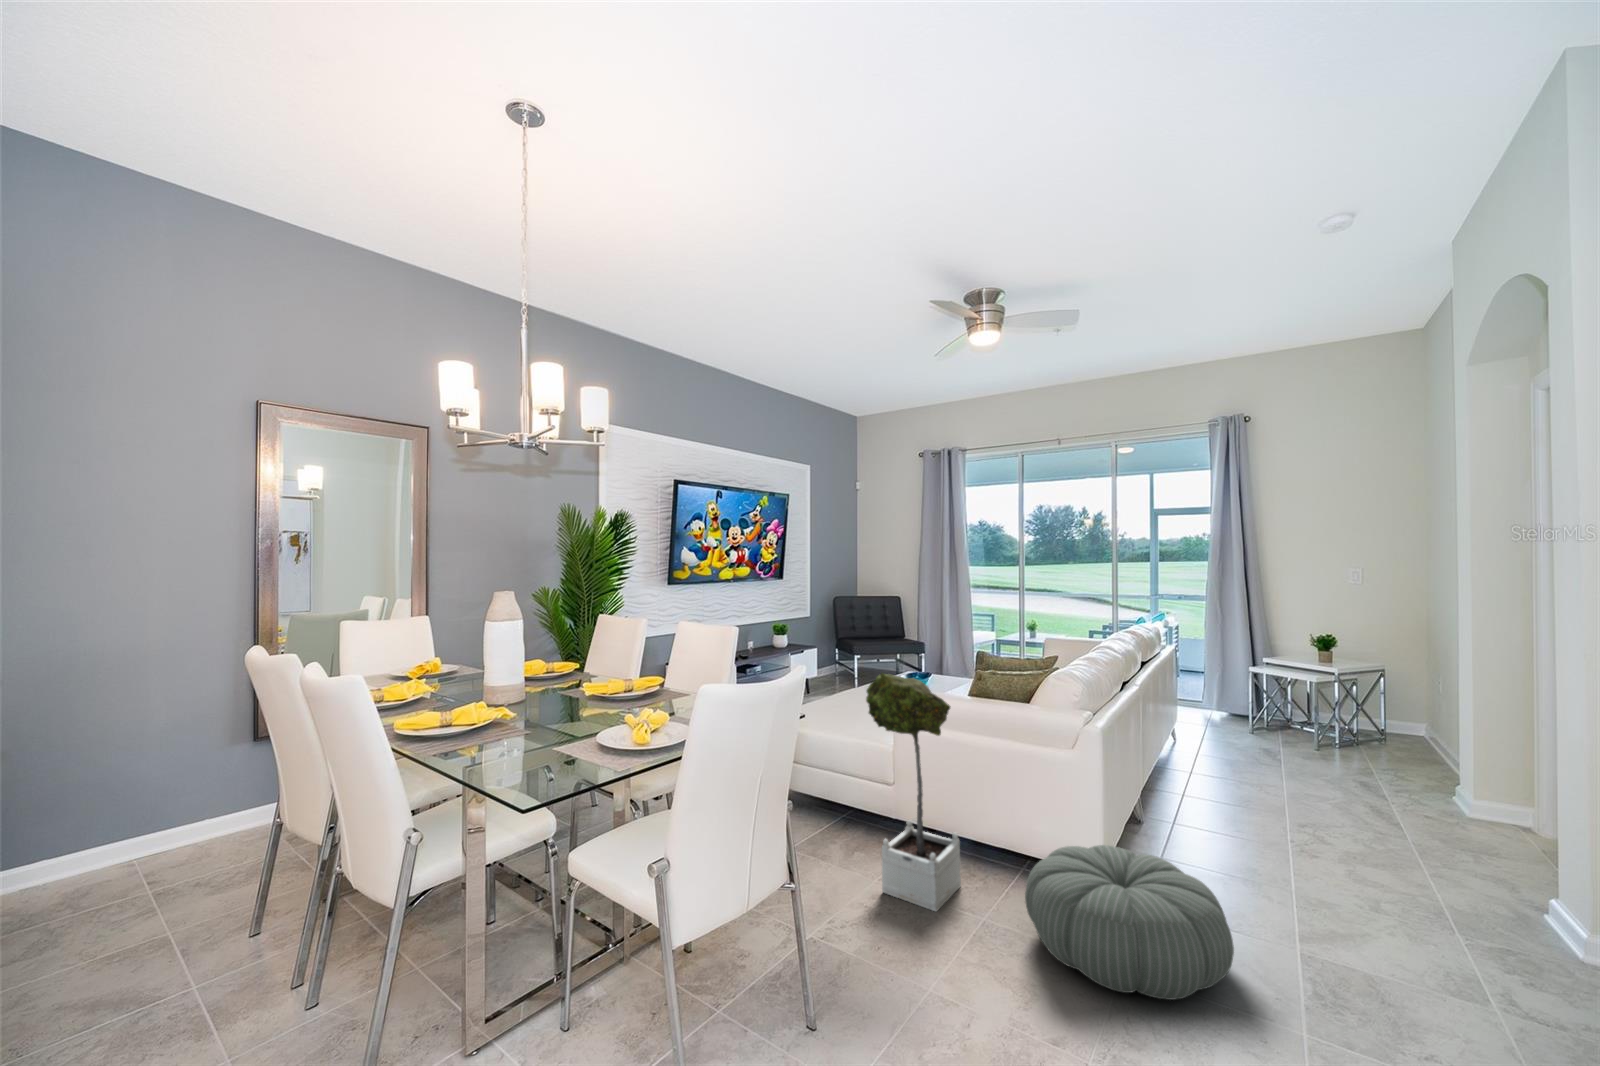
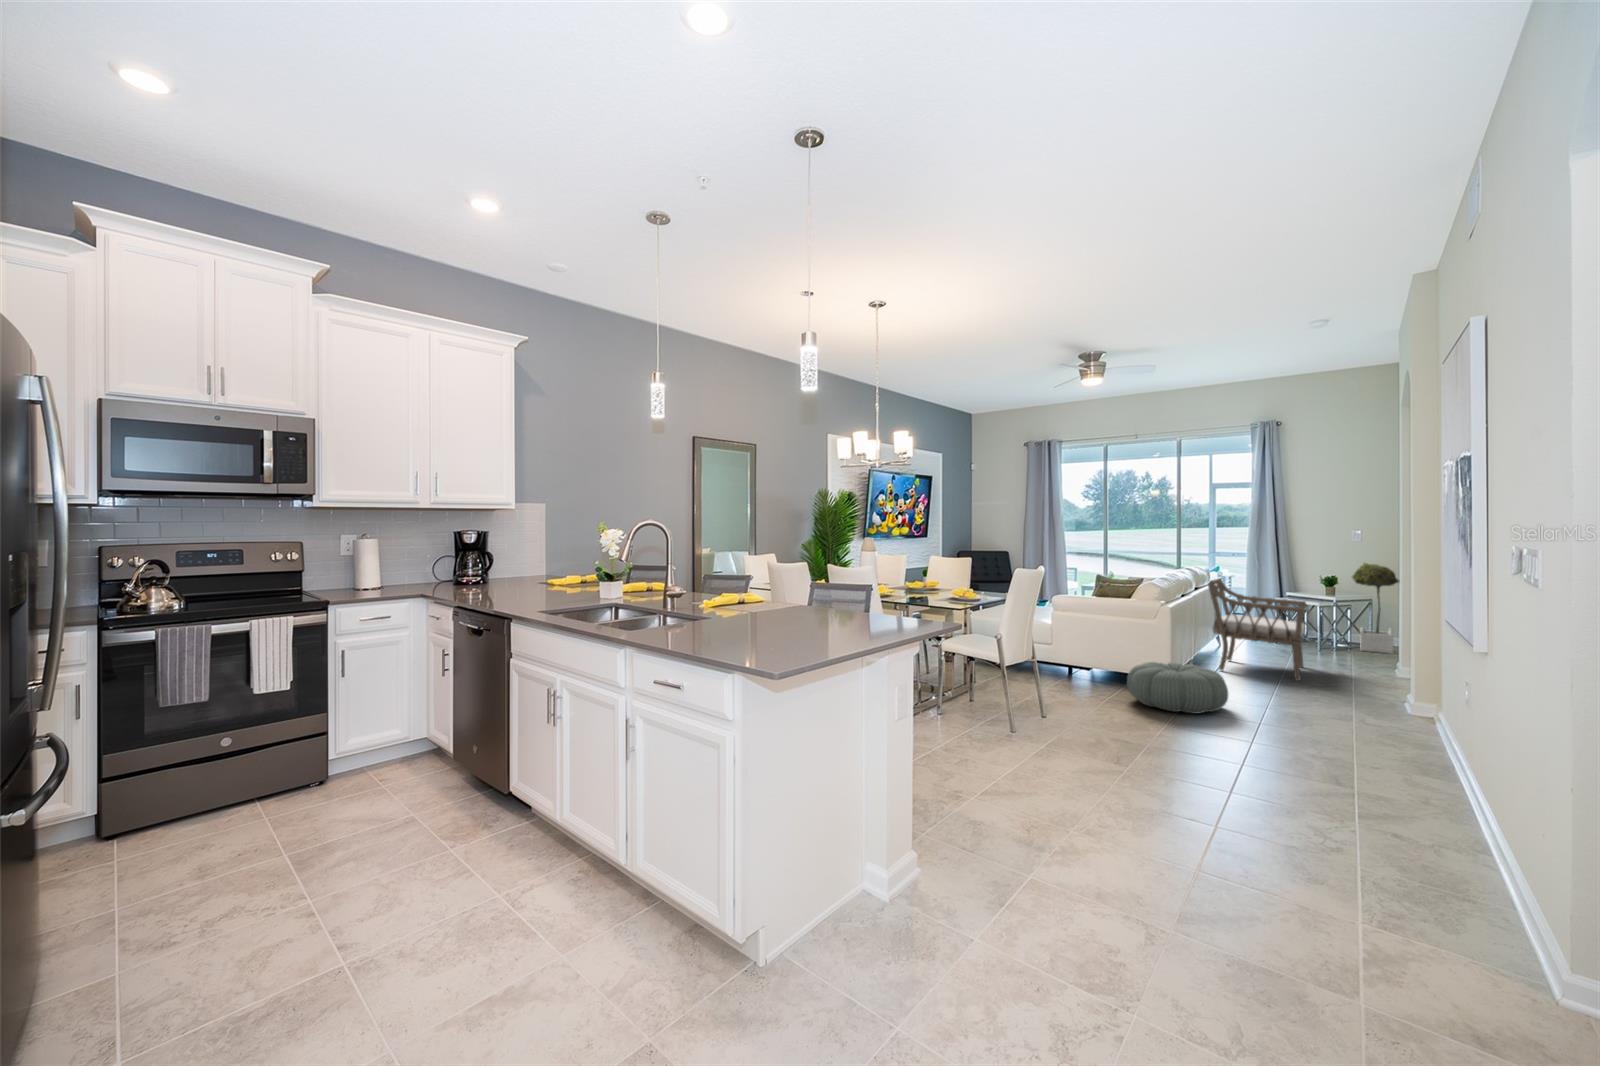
armchair: none [1164,650,1329,844] -> present [1208,578,1306,681]
potted tree: present [866,673,961,911] -> present [1352,562,1400,654]

